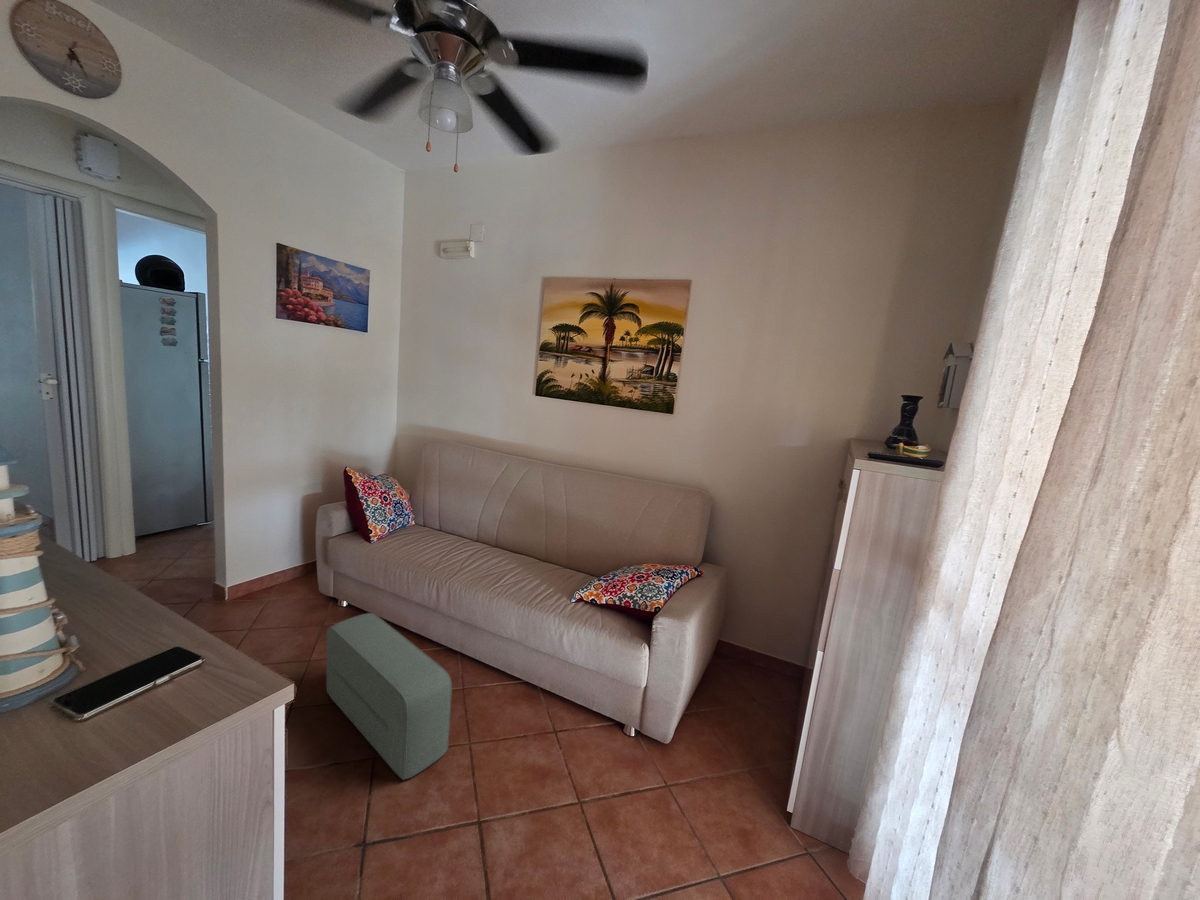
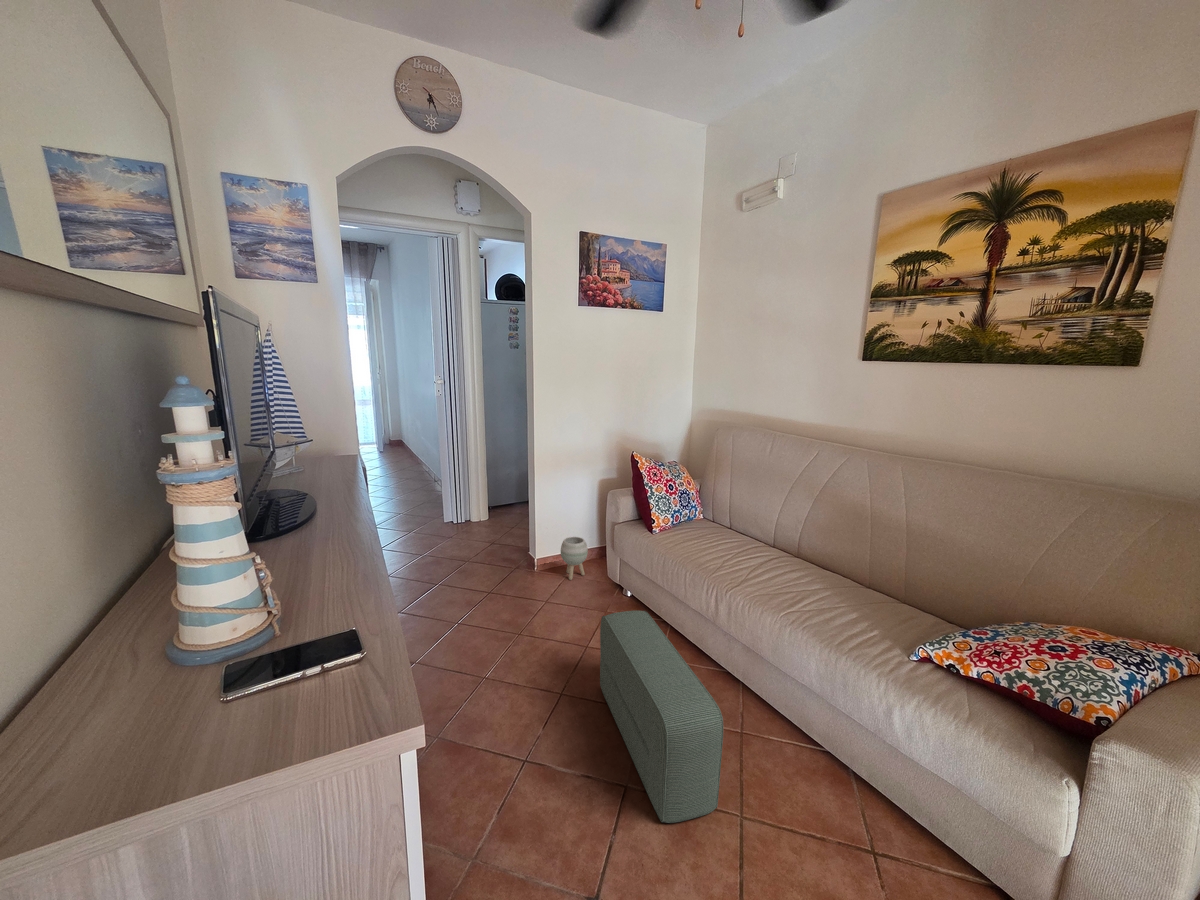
planter: none [259,555,294,600] -> present [561,537,588,580]

